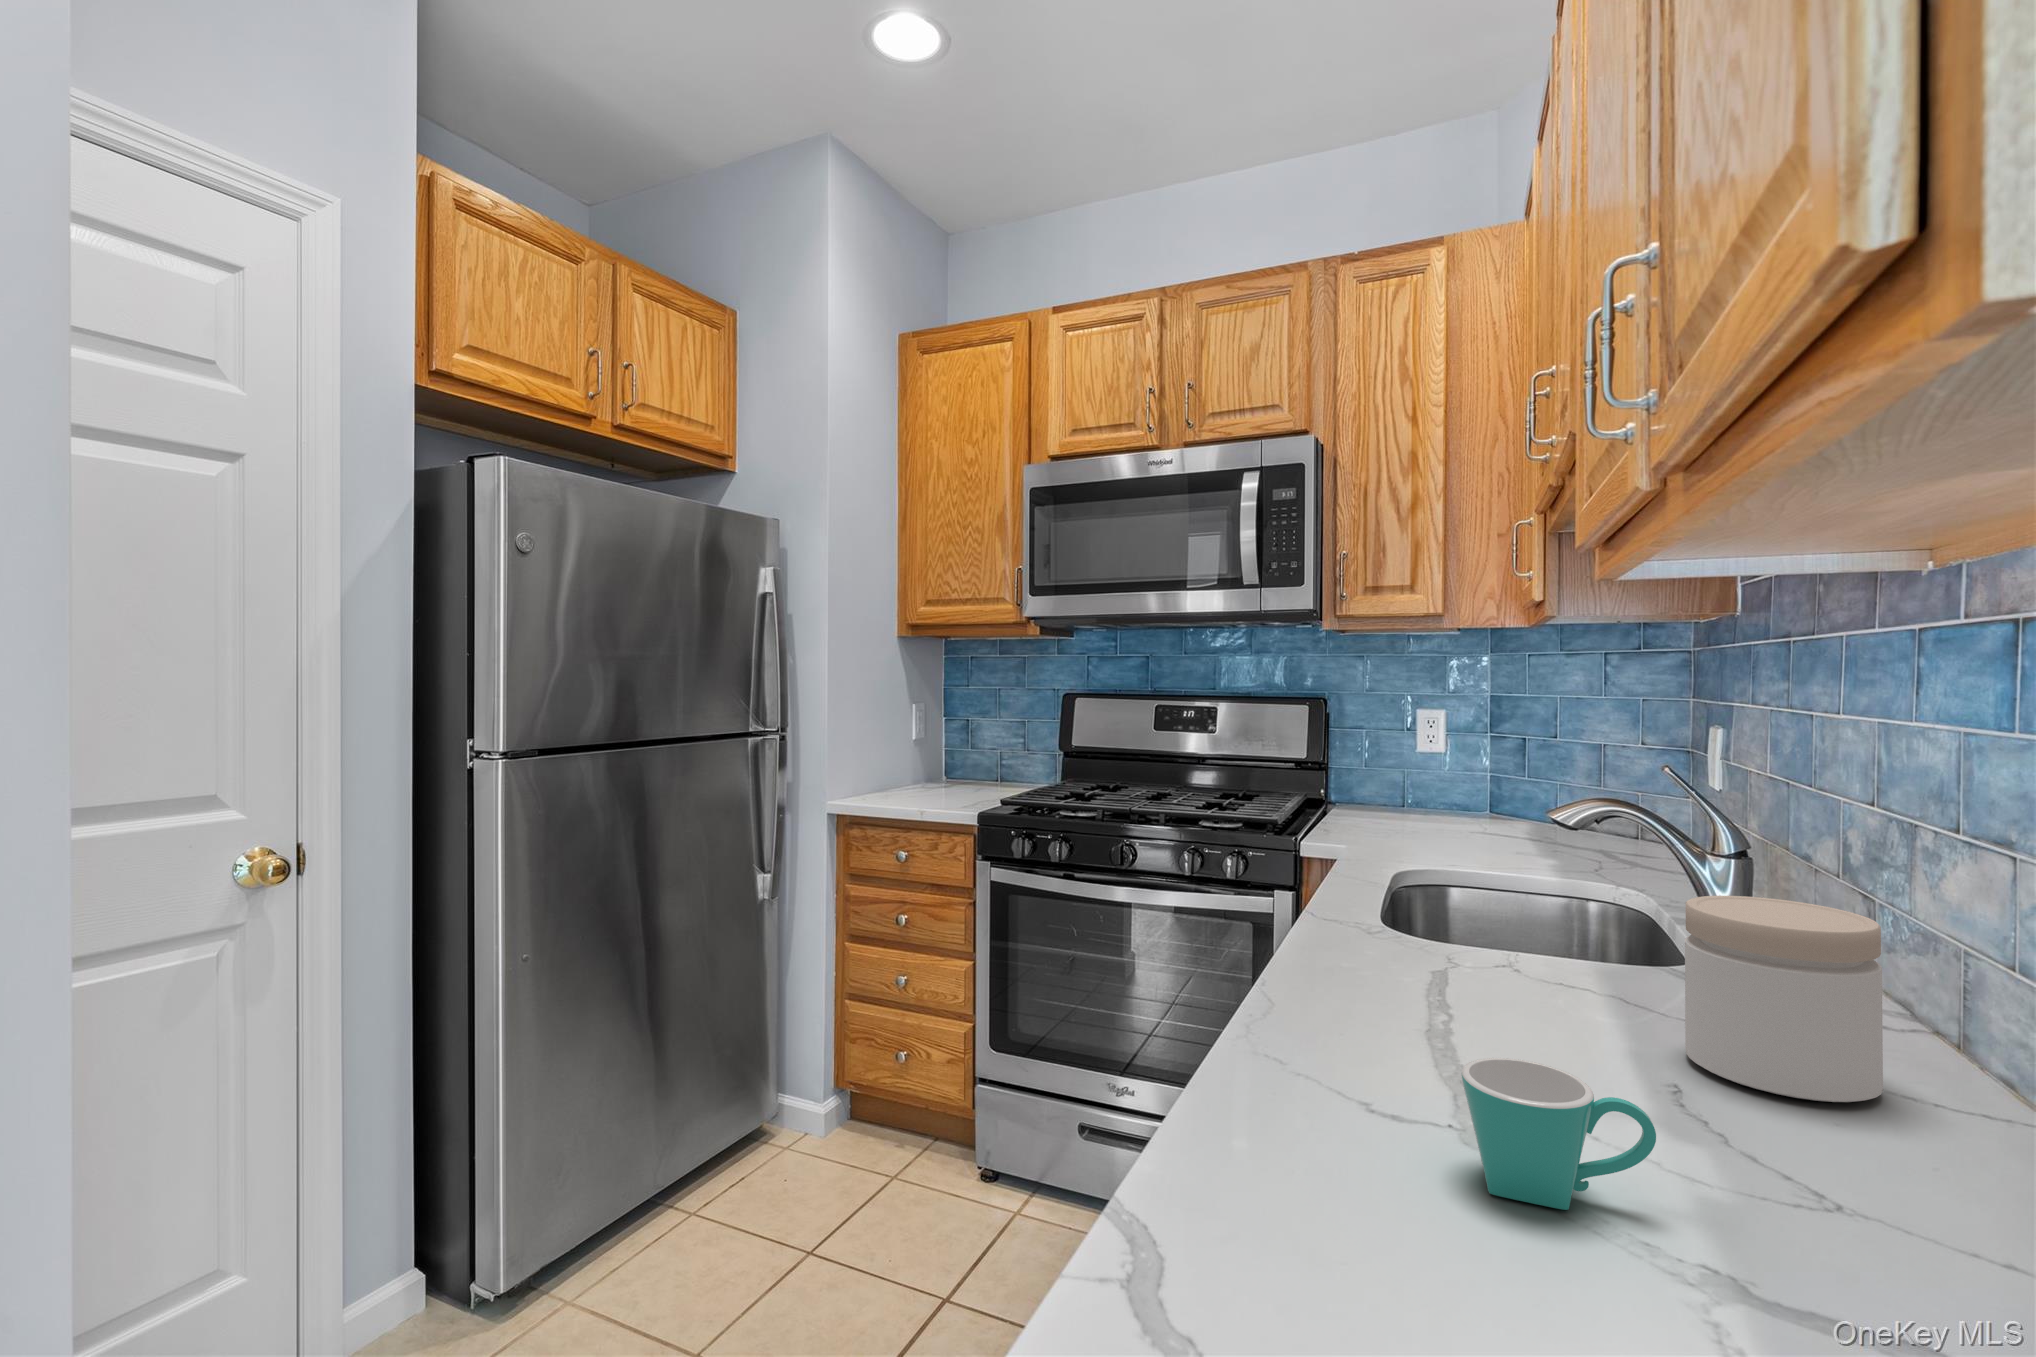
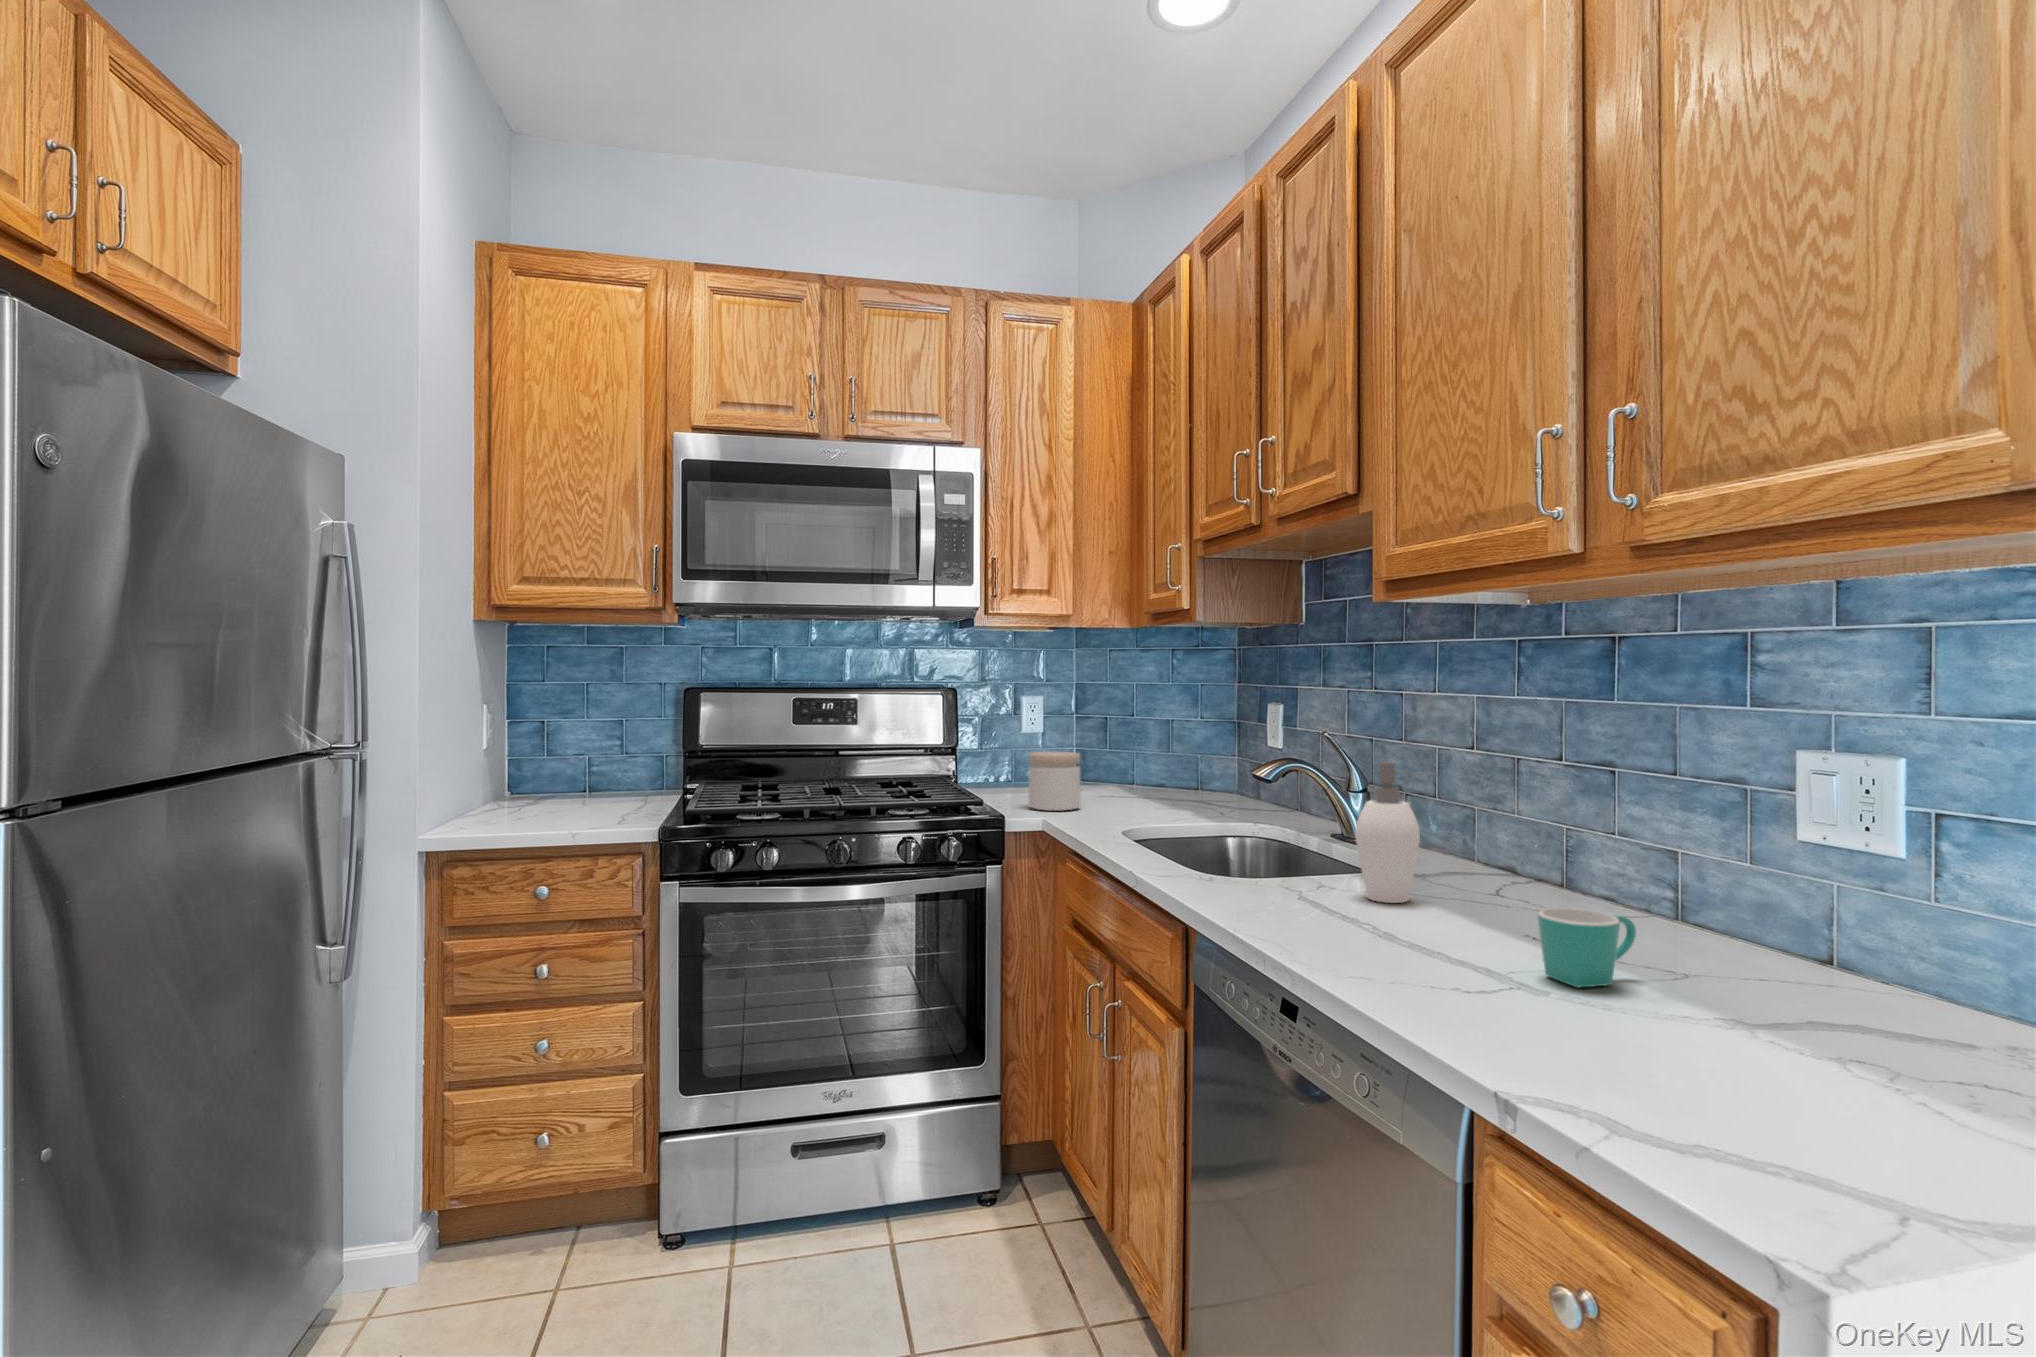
soap dispenser: none [1498,807,1602,1013] -> present [1356,762,1425,903]
jar: present [1685,896,1883,1102] -> present [1028,752,1080,811]

